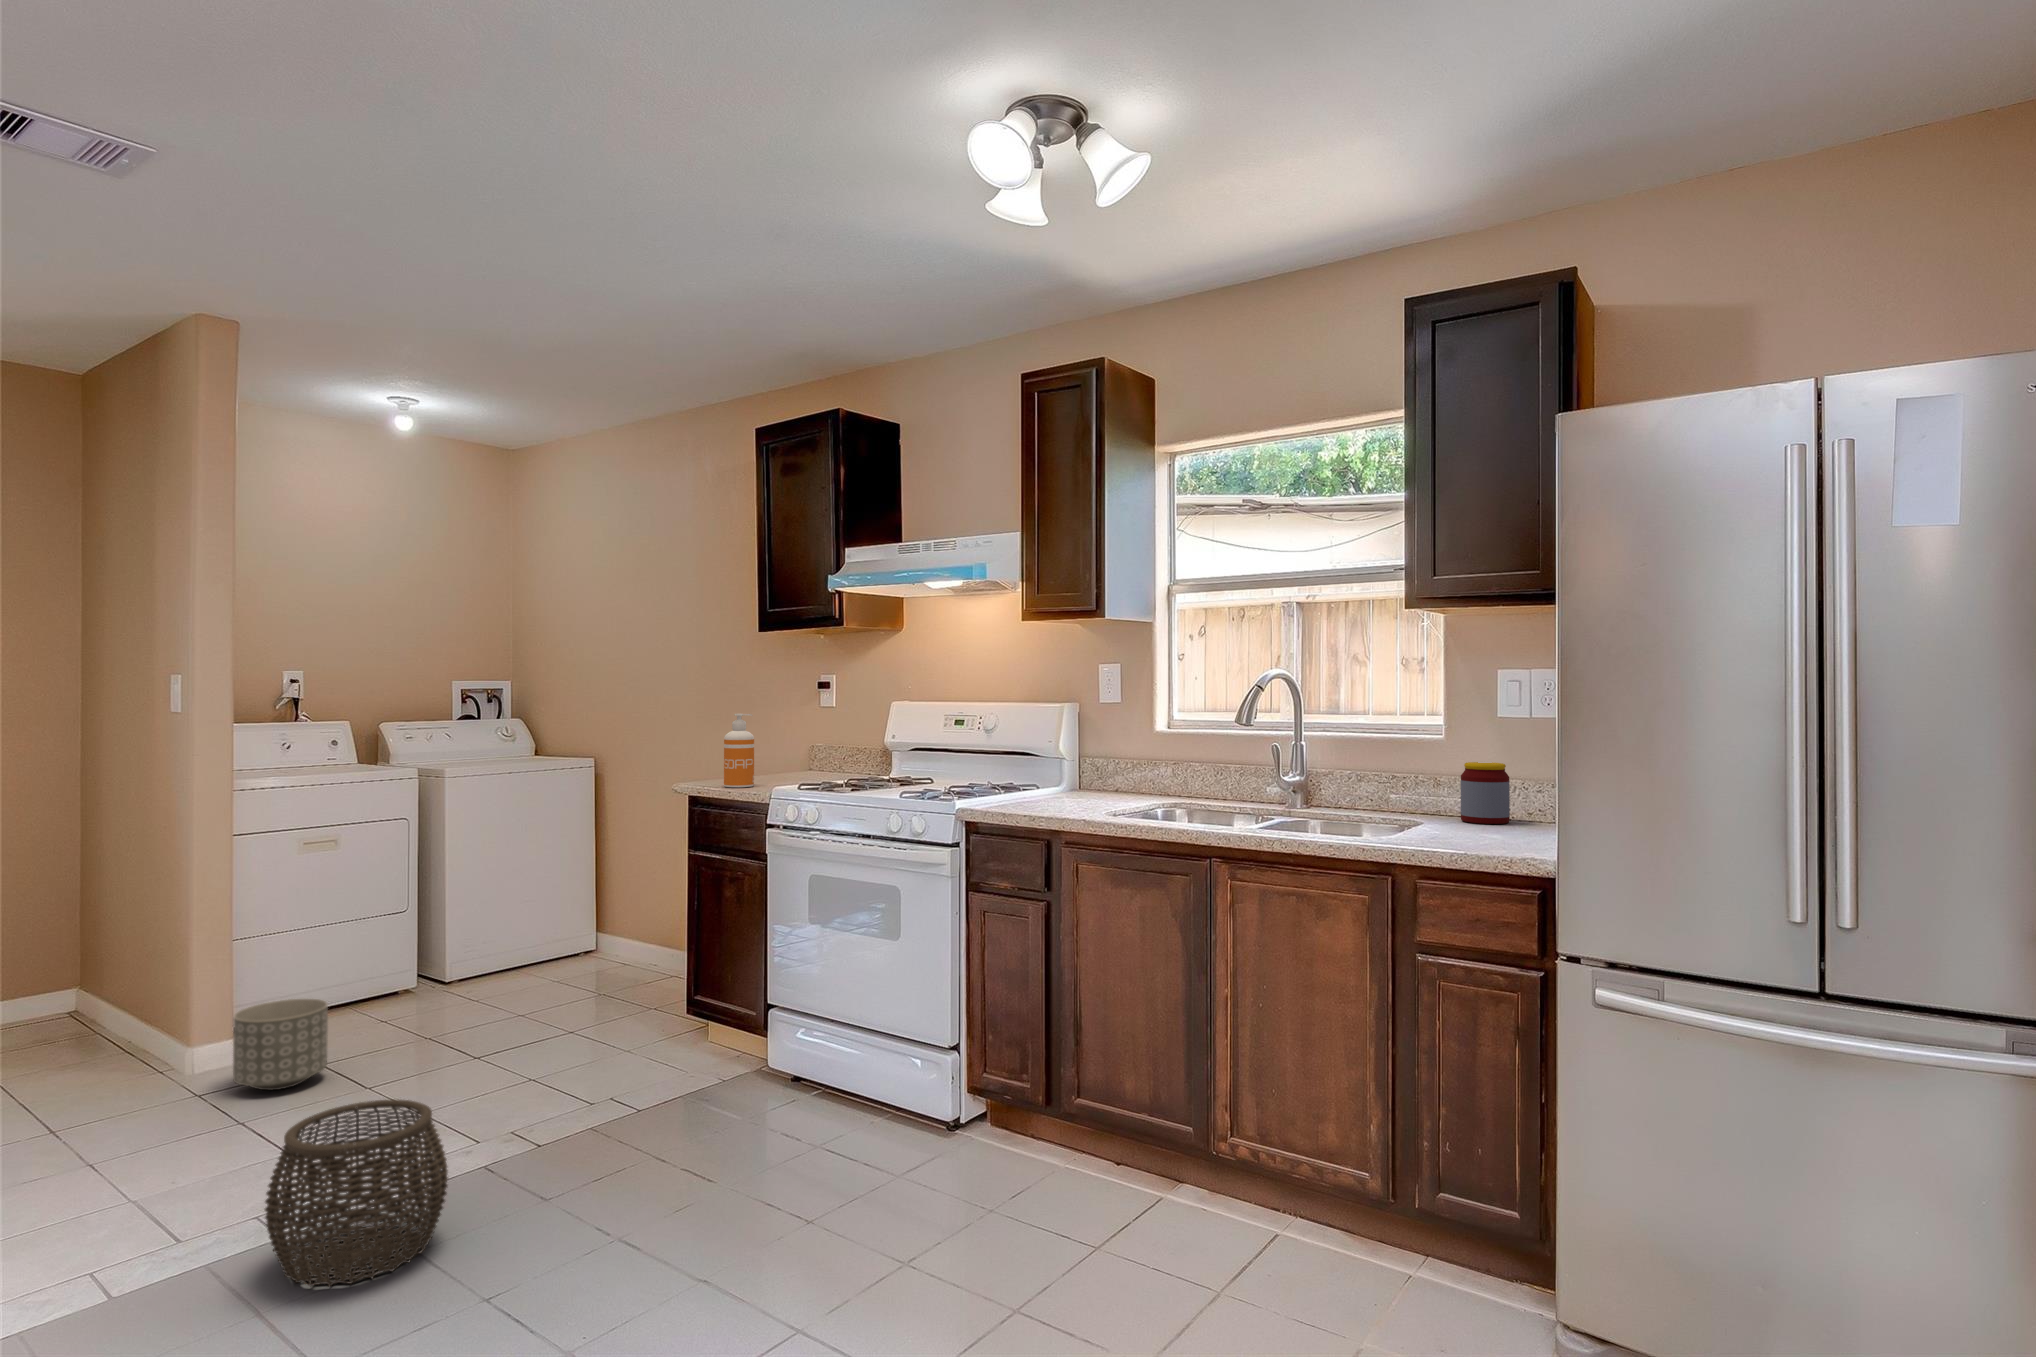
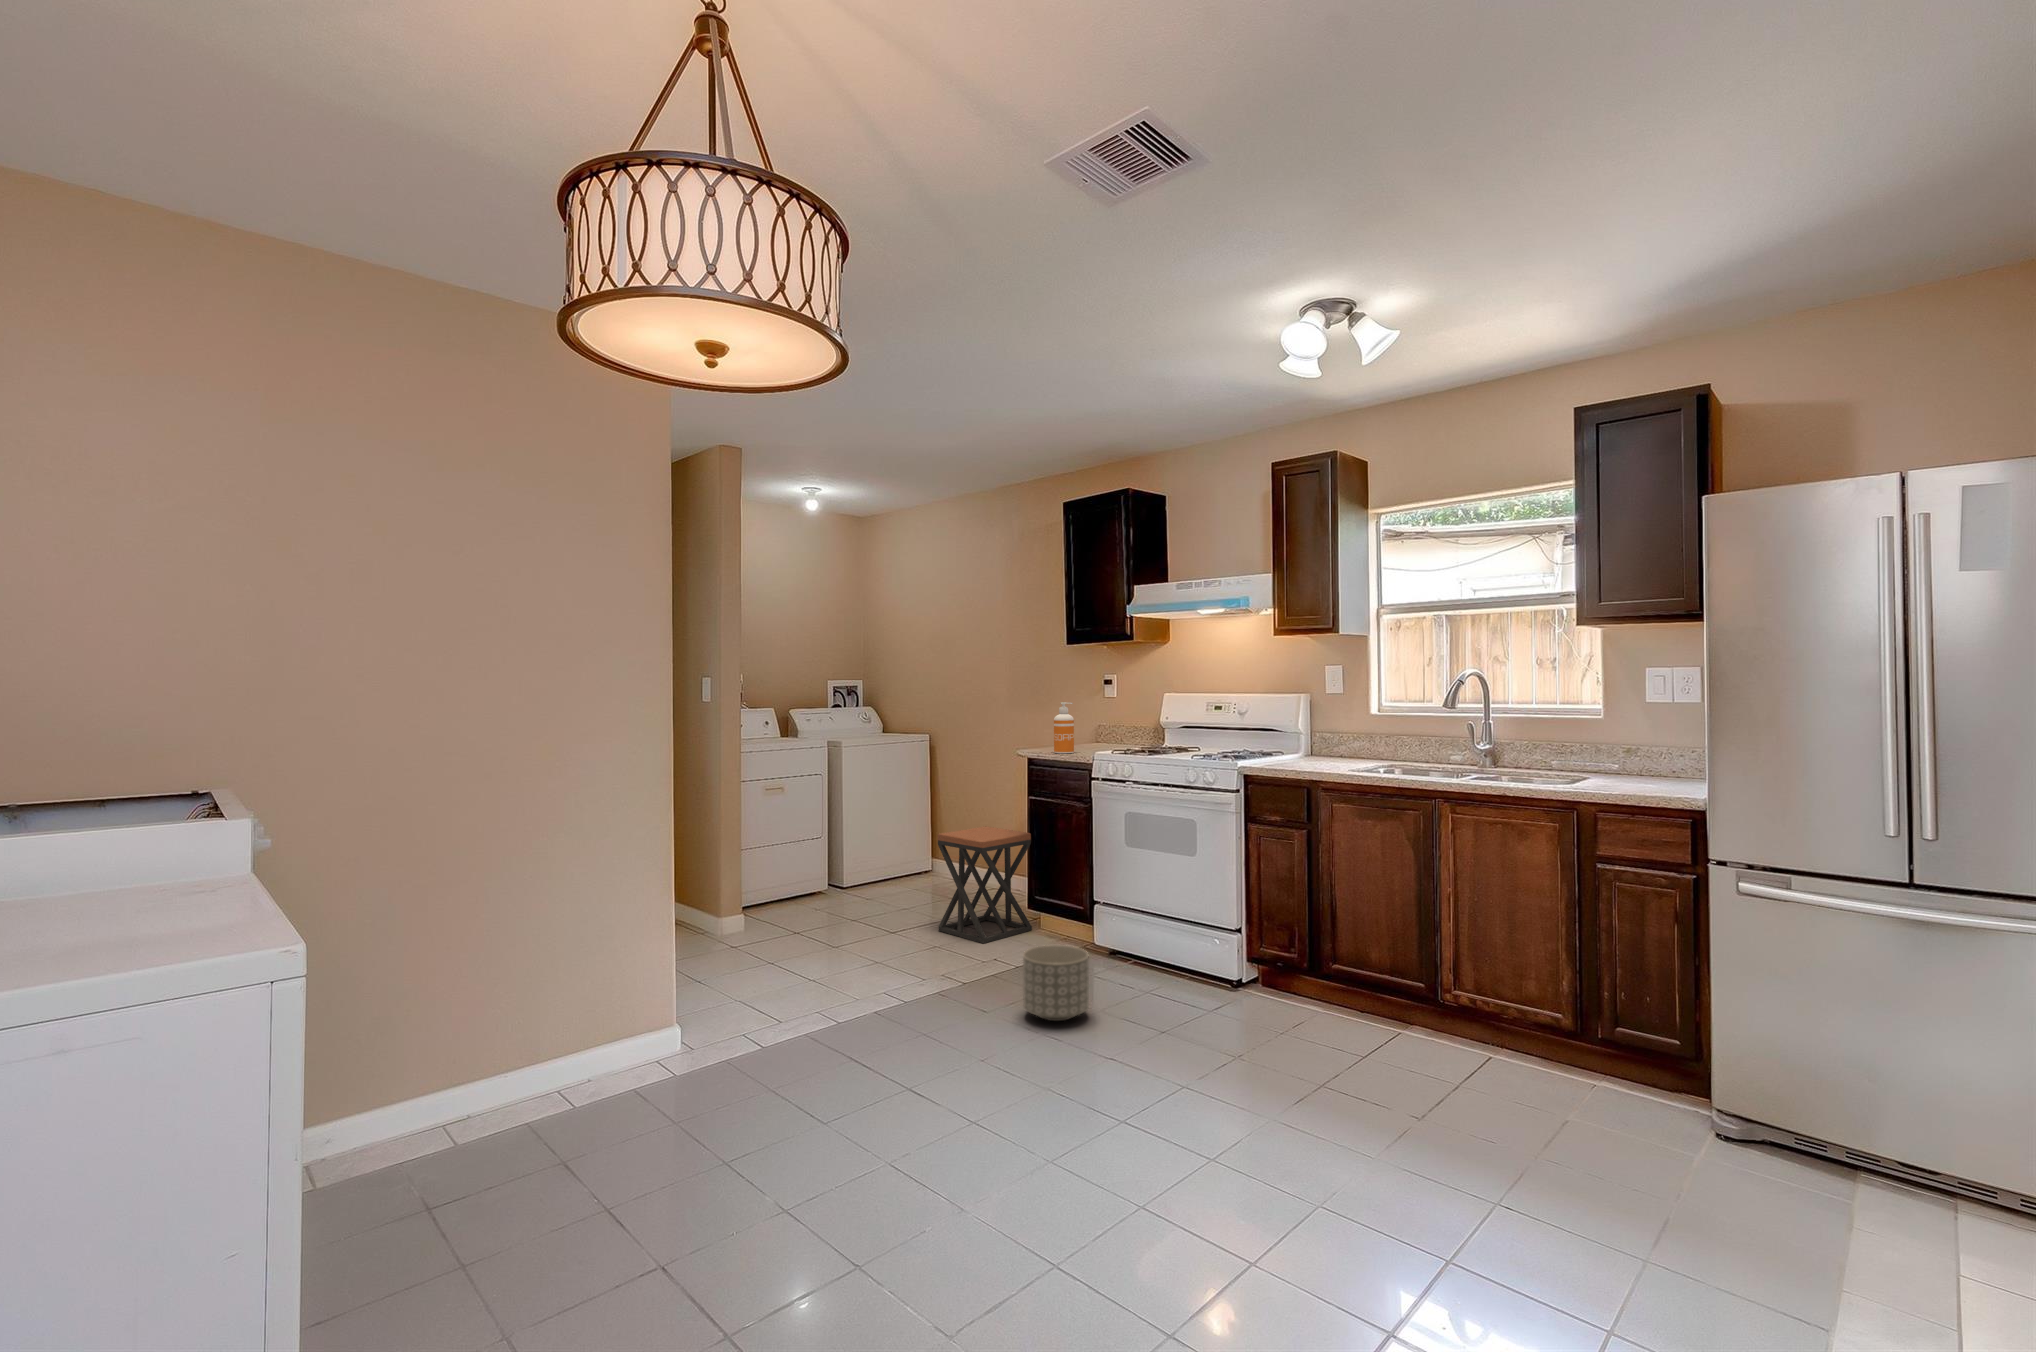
jar: present [1461,762,1510,824] -> none [1619,733,1658,777]
stool: none [554,891,695,1067] -> present [938,826,1032,943]
planter: present [233,999,328,1090] -> present [1023,945,1089,1021]
woven basket: present [265,1099,448,1287] -> none [843,944,941,1051]

